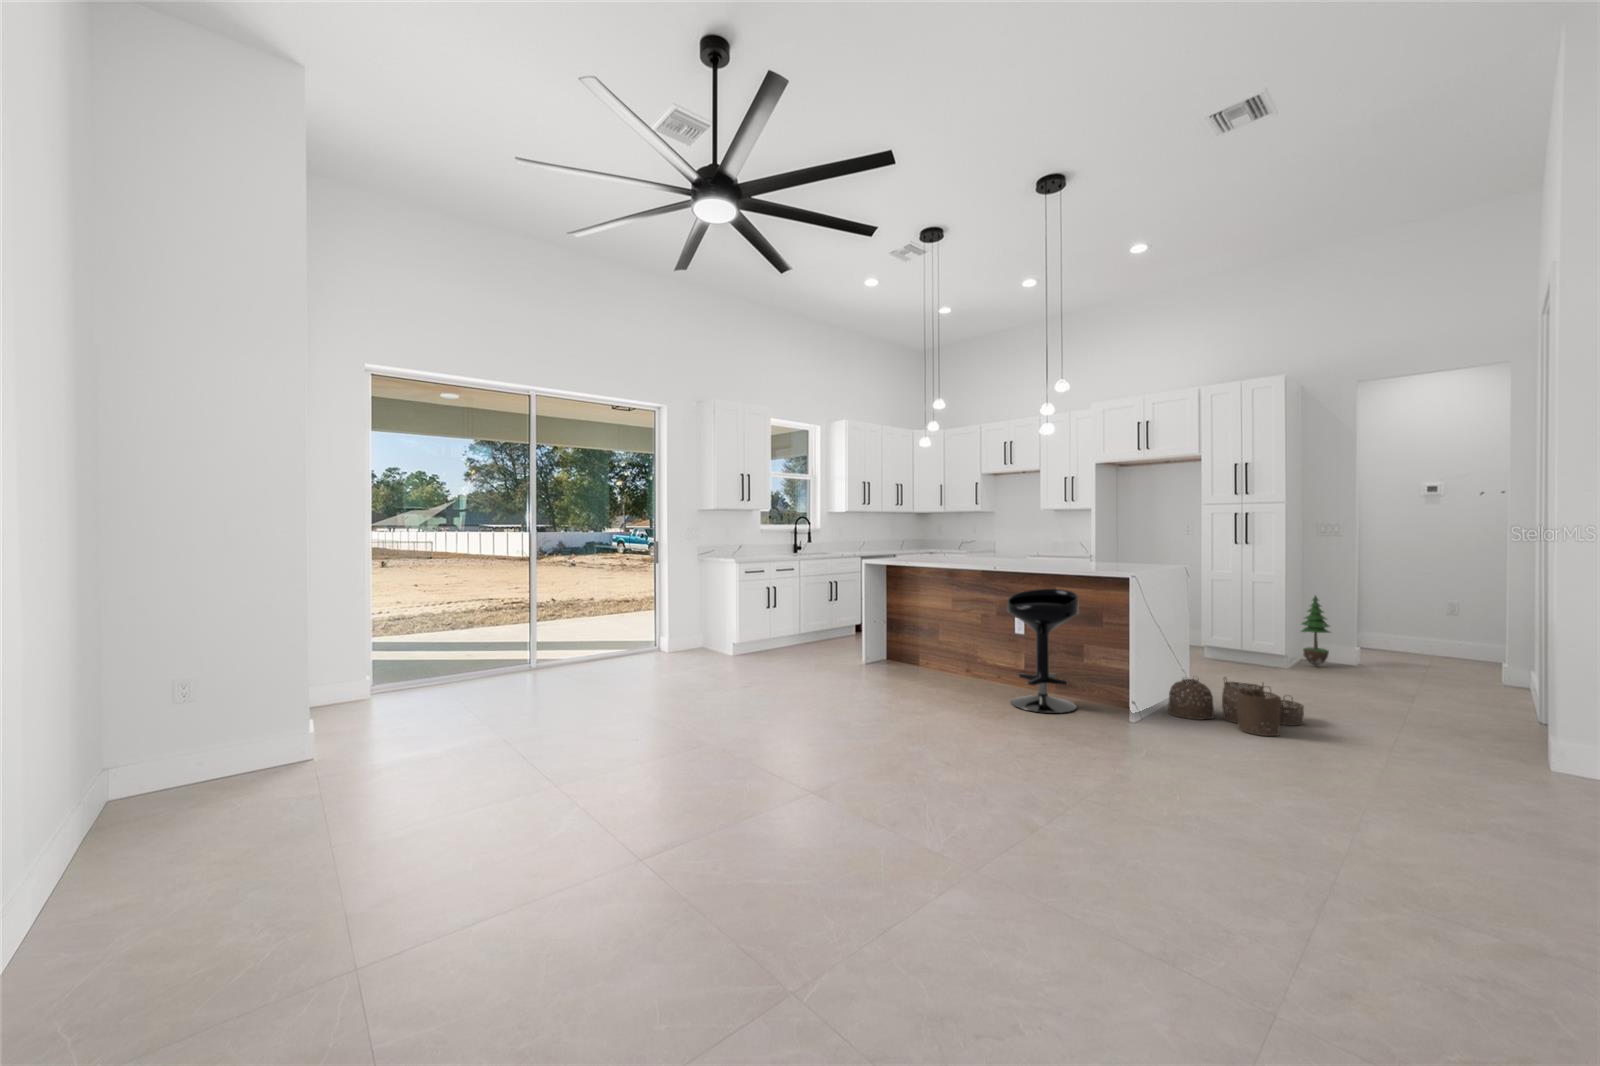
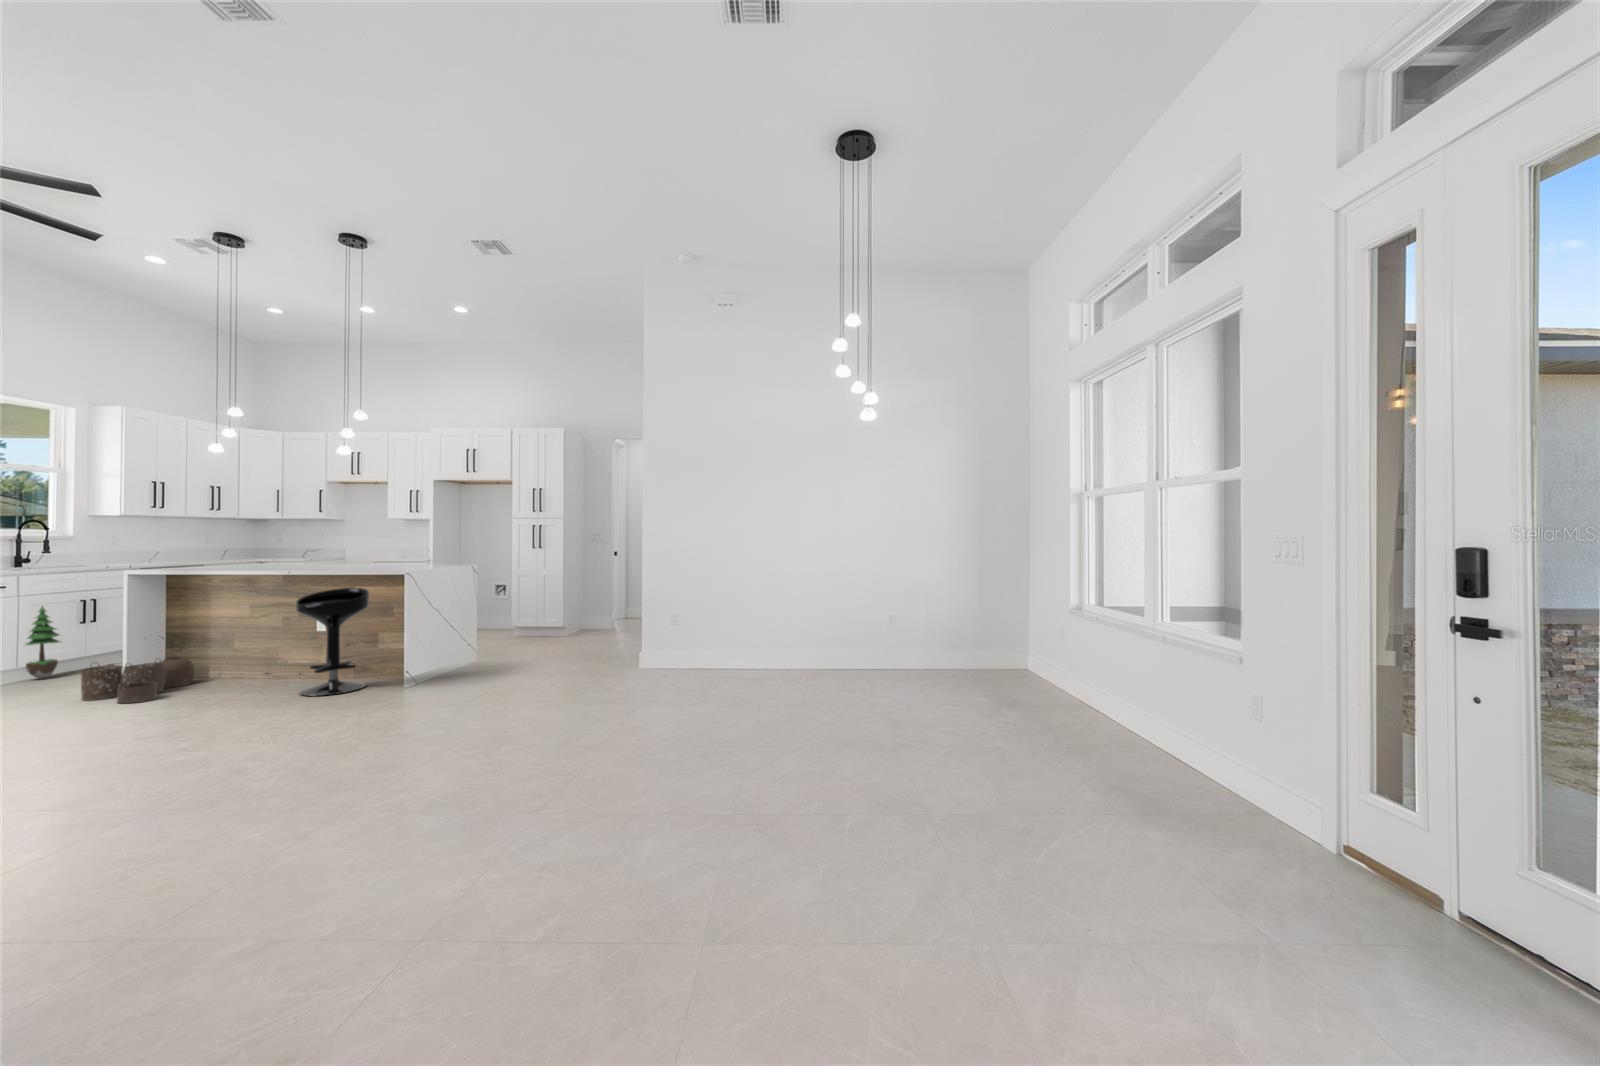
potted tree: present [1301,596,1330,666] -> present [26,606,59,679]
woven basket: present [1168,678,1304,736] -> present [81,655,194,703]

